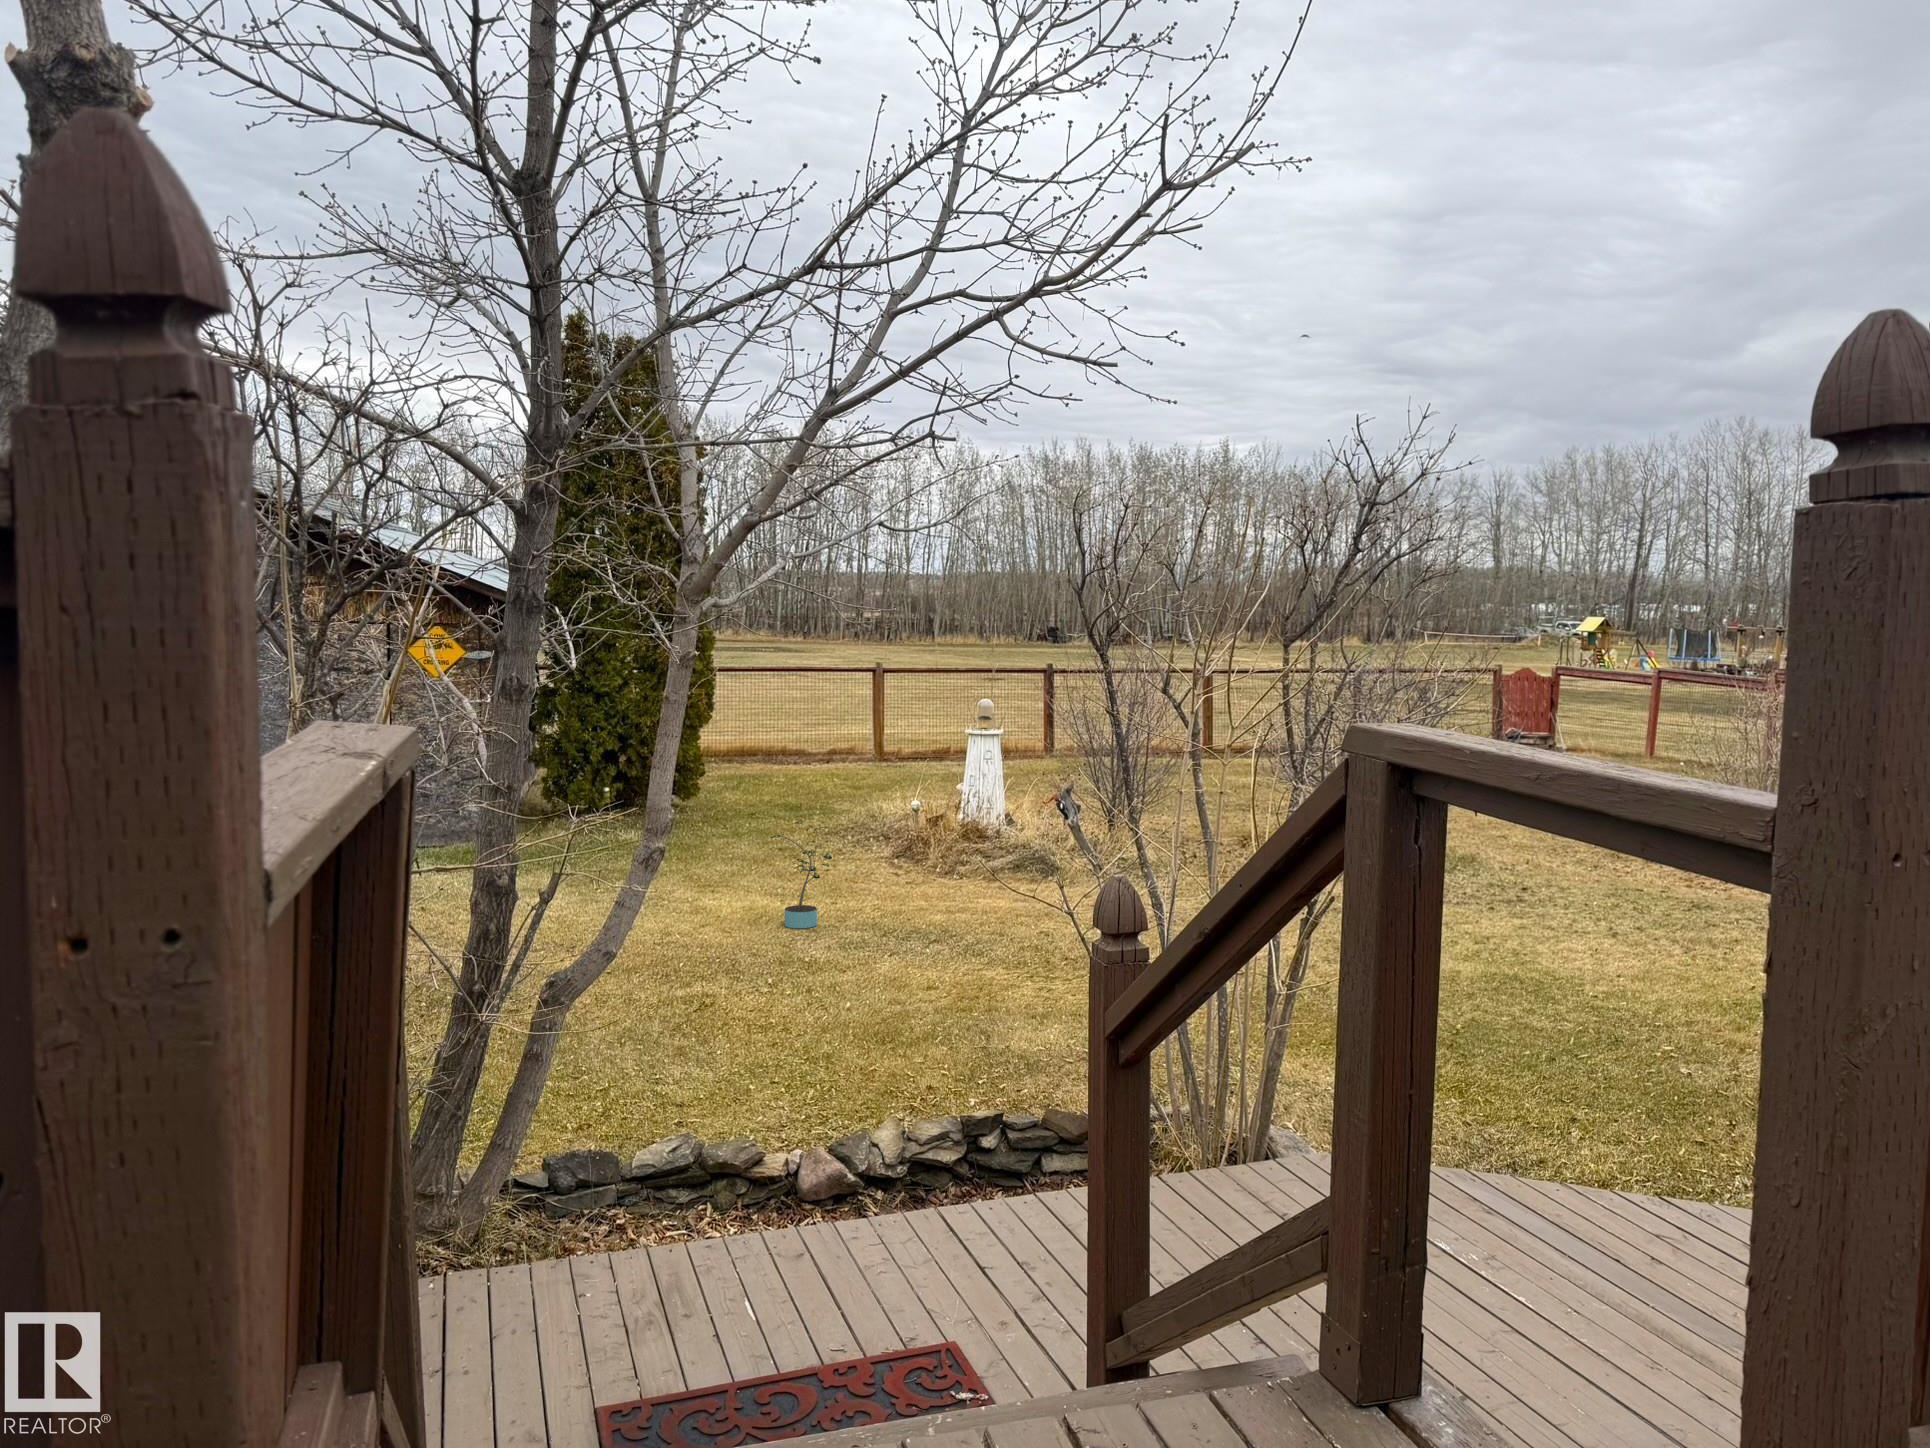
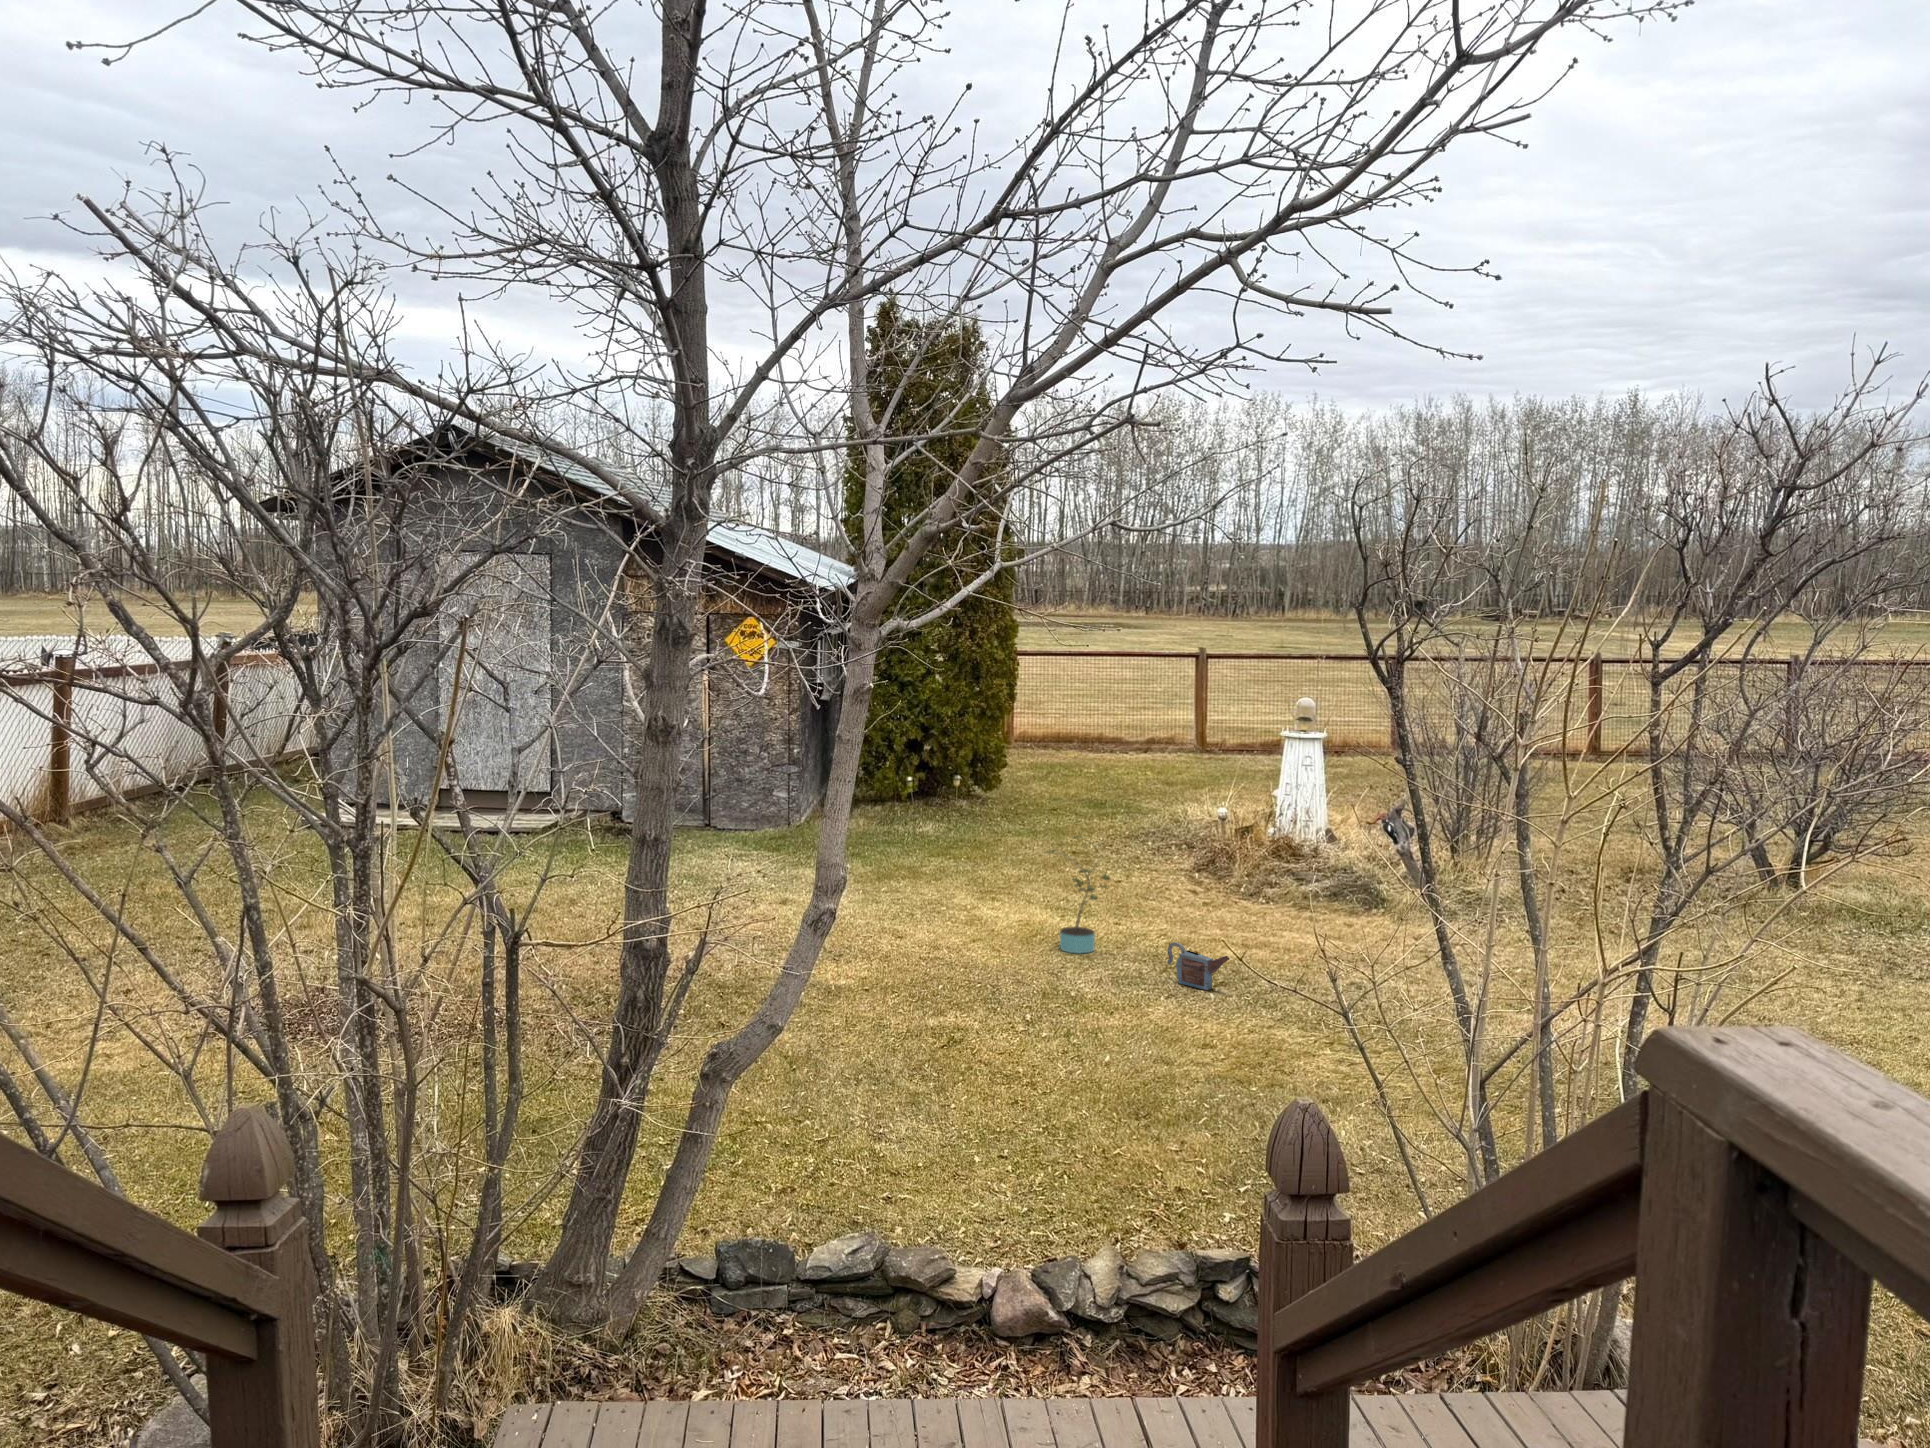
watering can: none [886,908,942,948] -> present [1167,942,1230,990]

